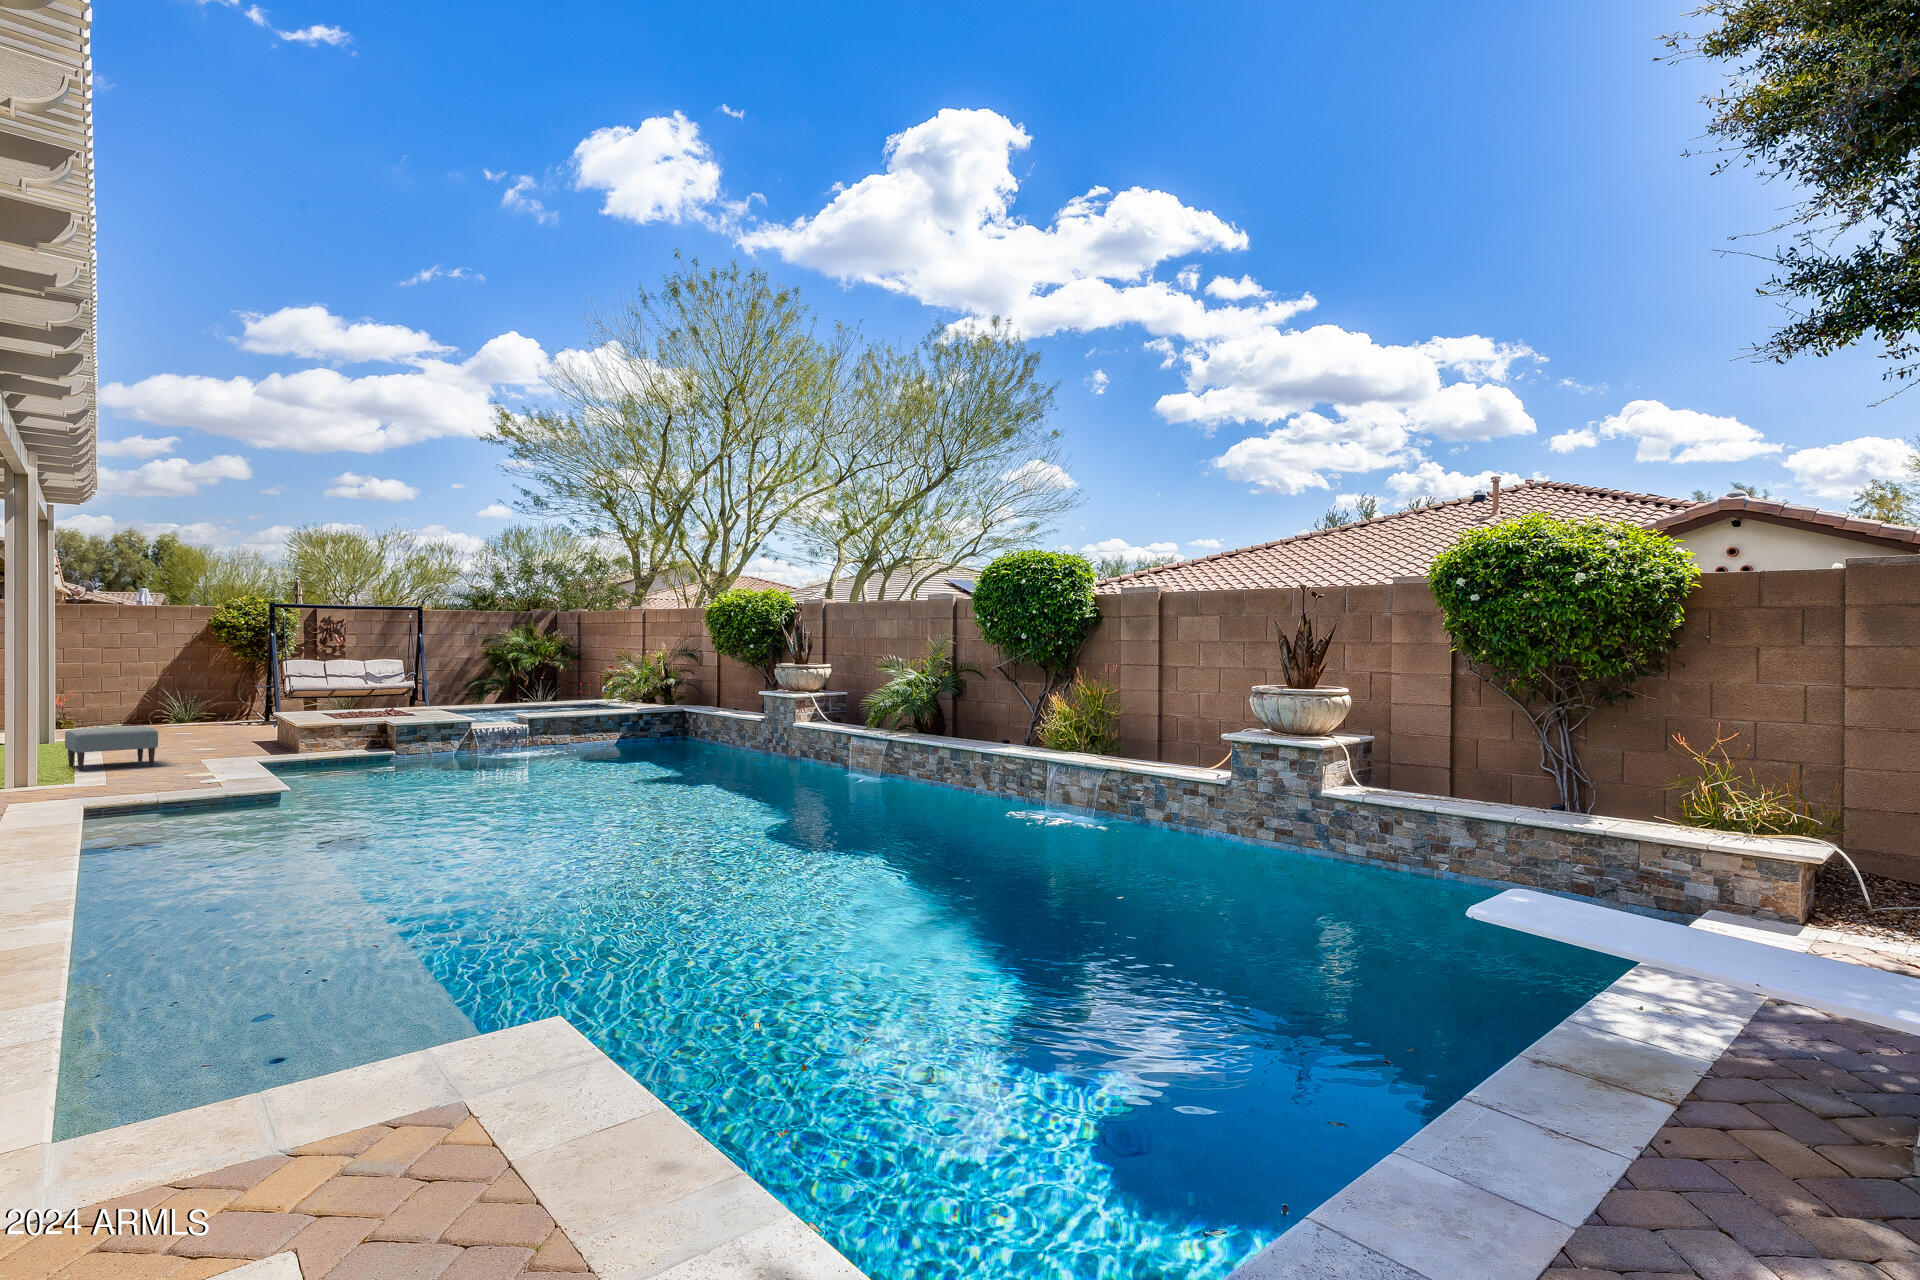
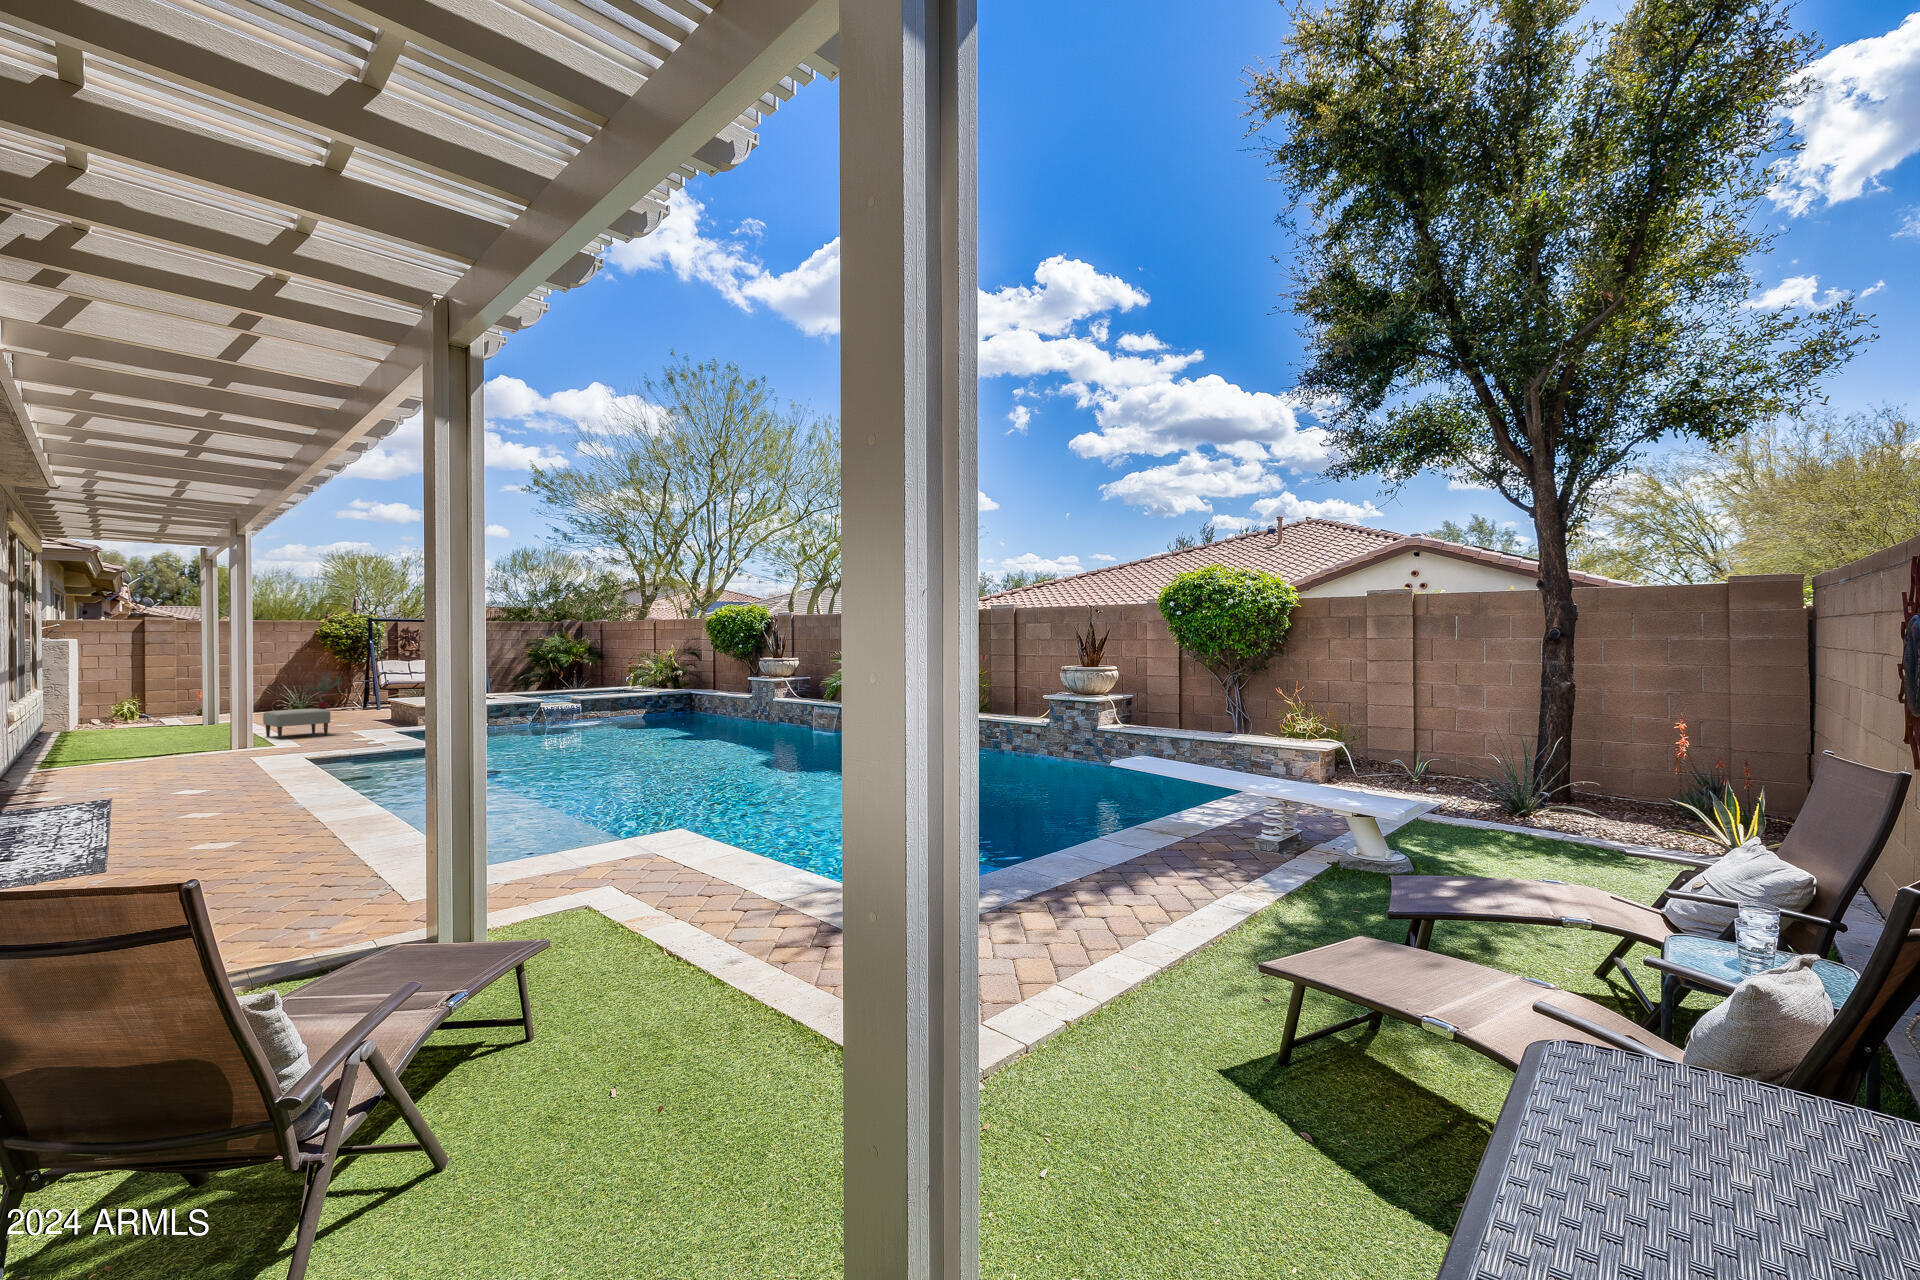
potted tree: none [179,672,232,722] -> present [303,672,341,709]

